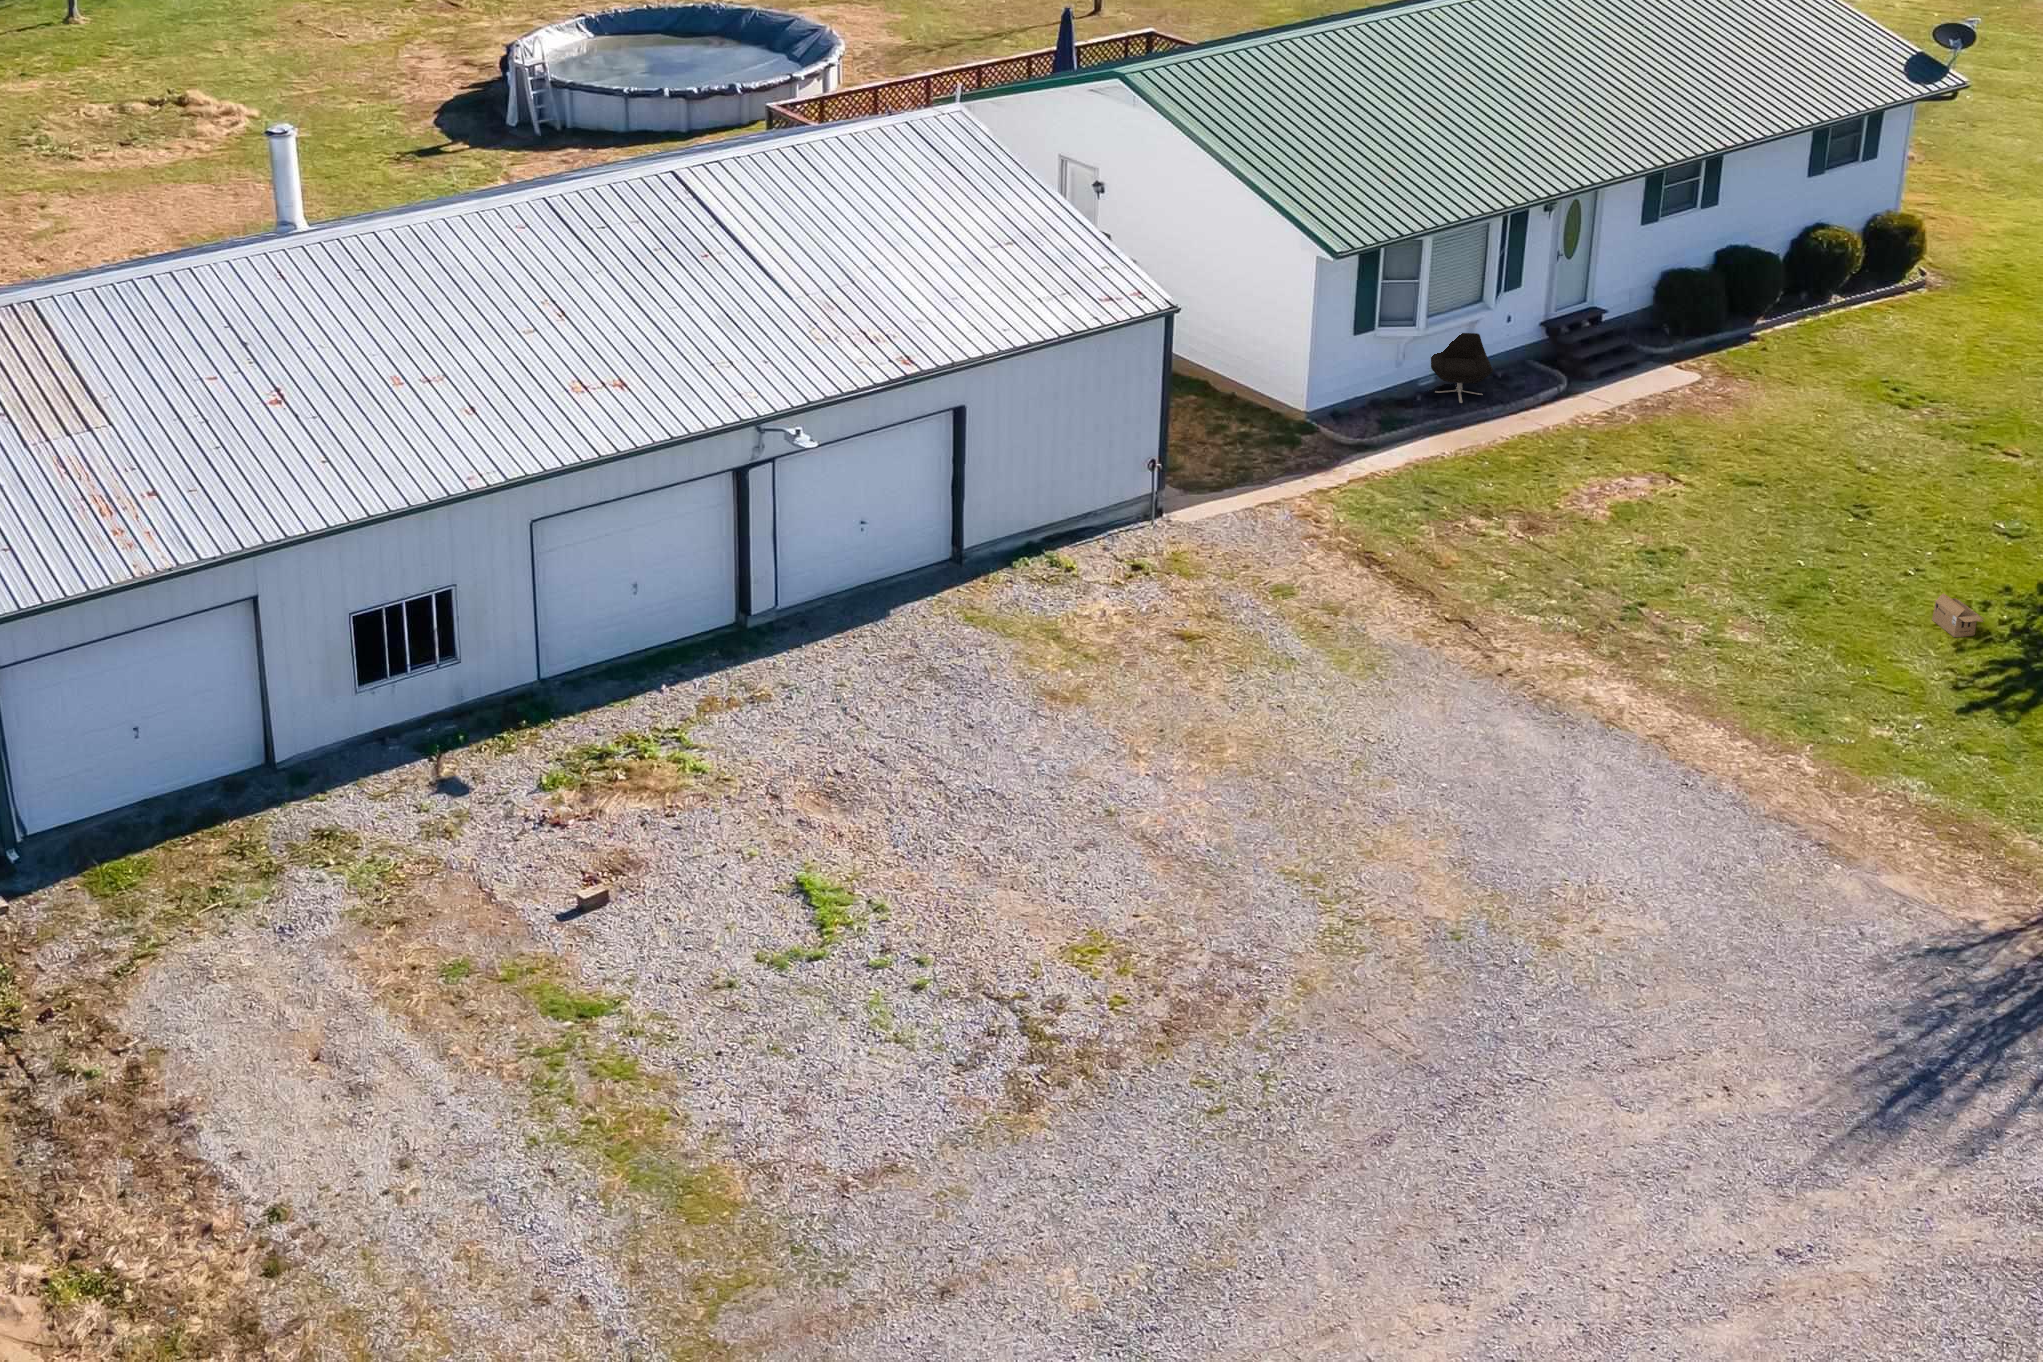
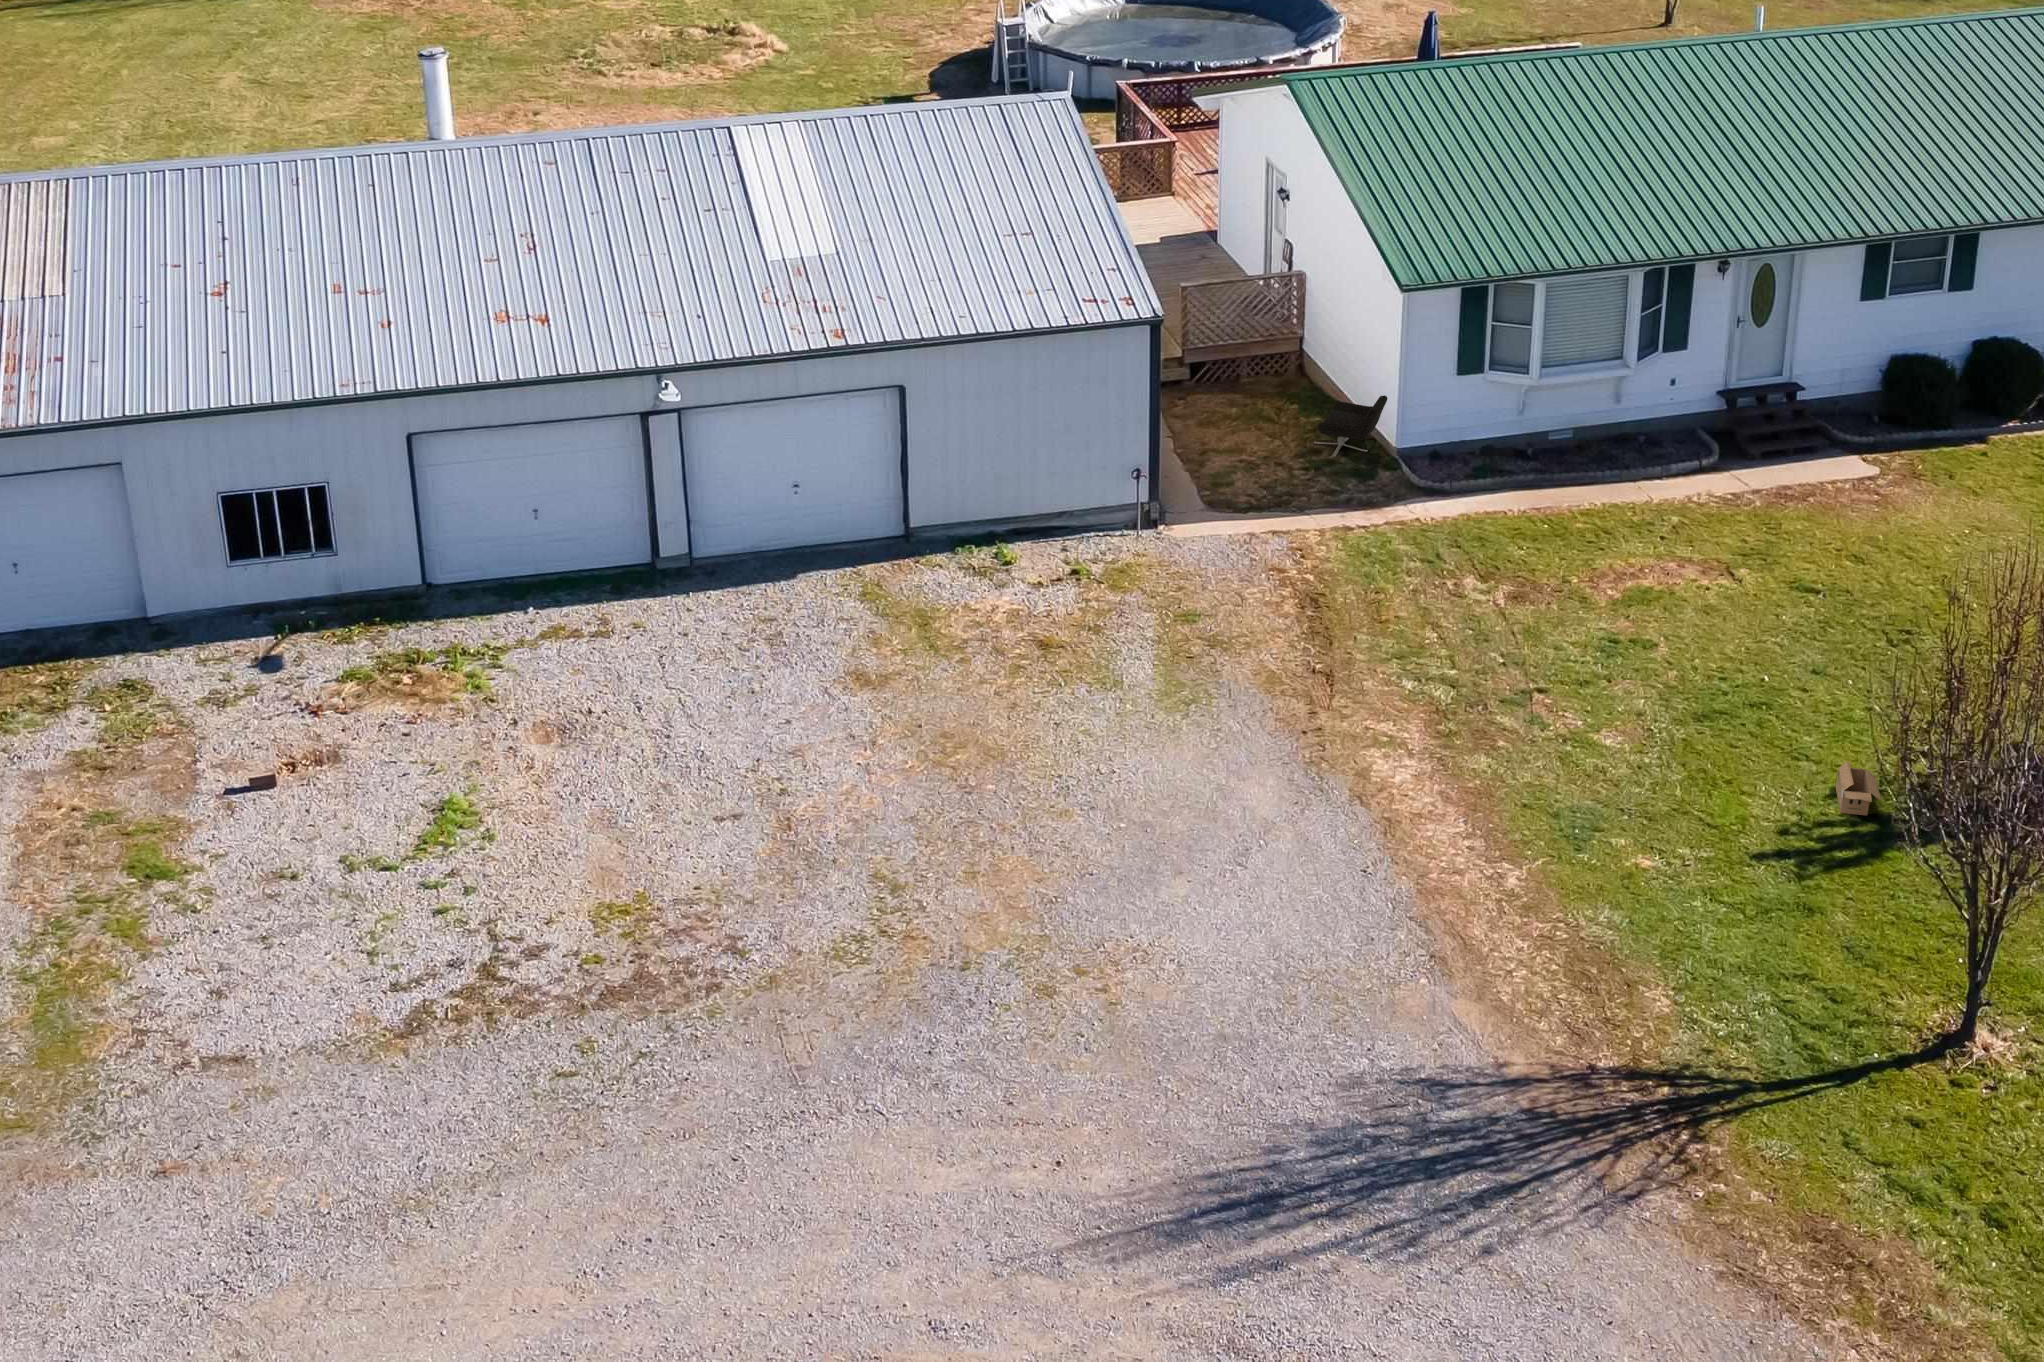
lounge chair: present [1431,333,1493,403] -> present [1314,395,1387,457]

